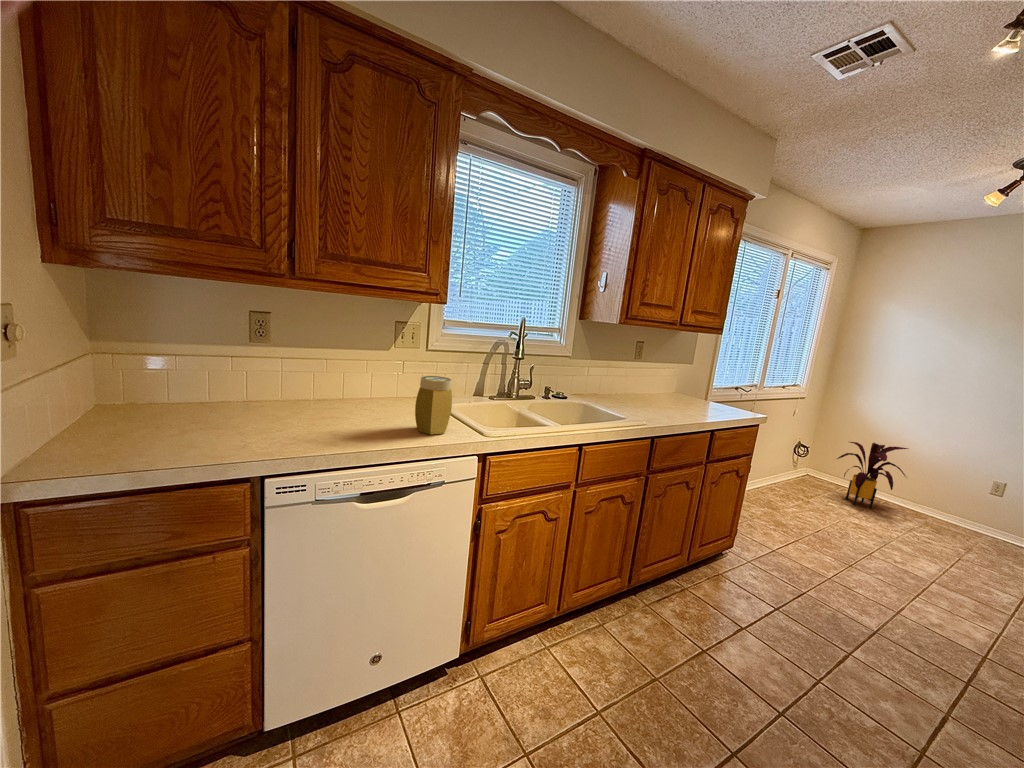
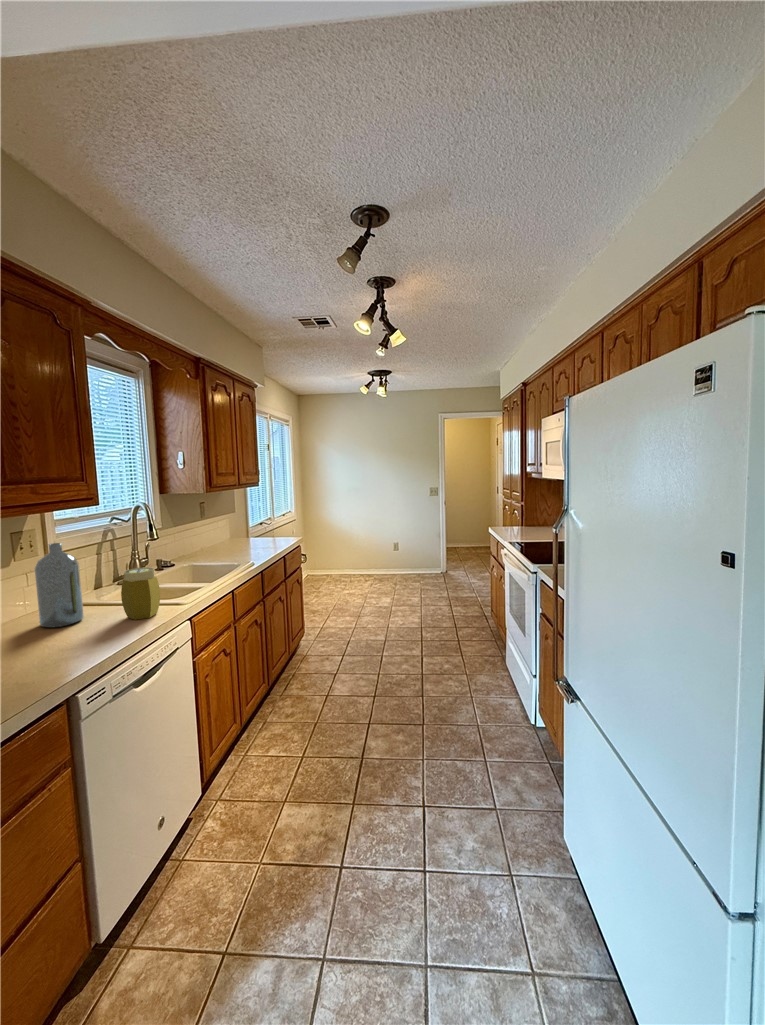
bottle: none [368,332,407,415] -> present [35,543,84,628]
house plant: present [837,442,908,508] -> none [324,537,361,583]

